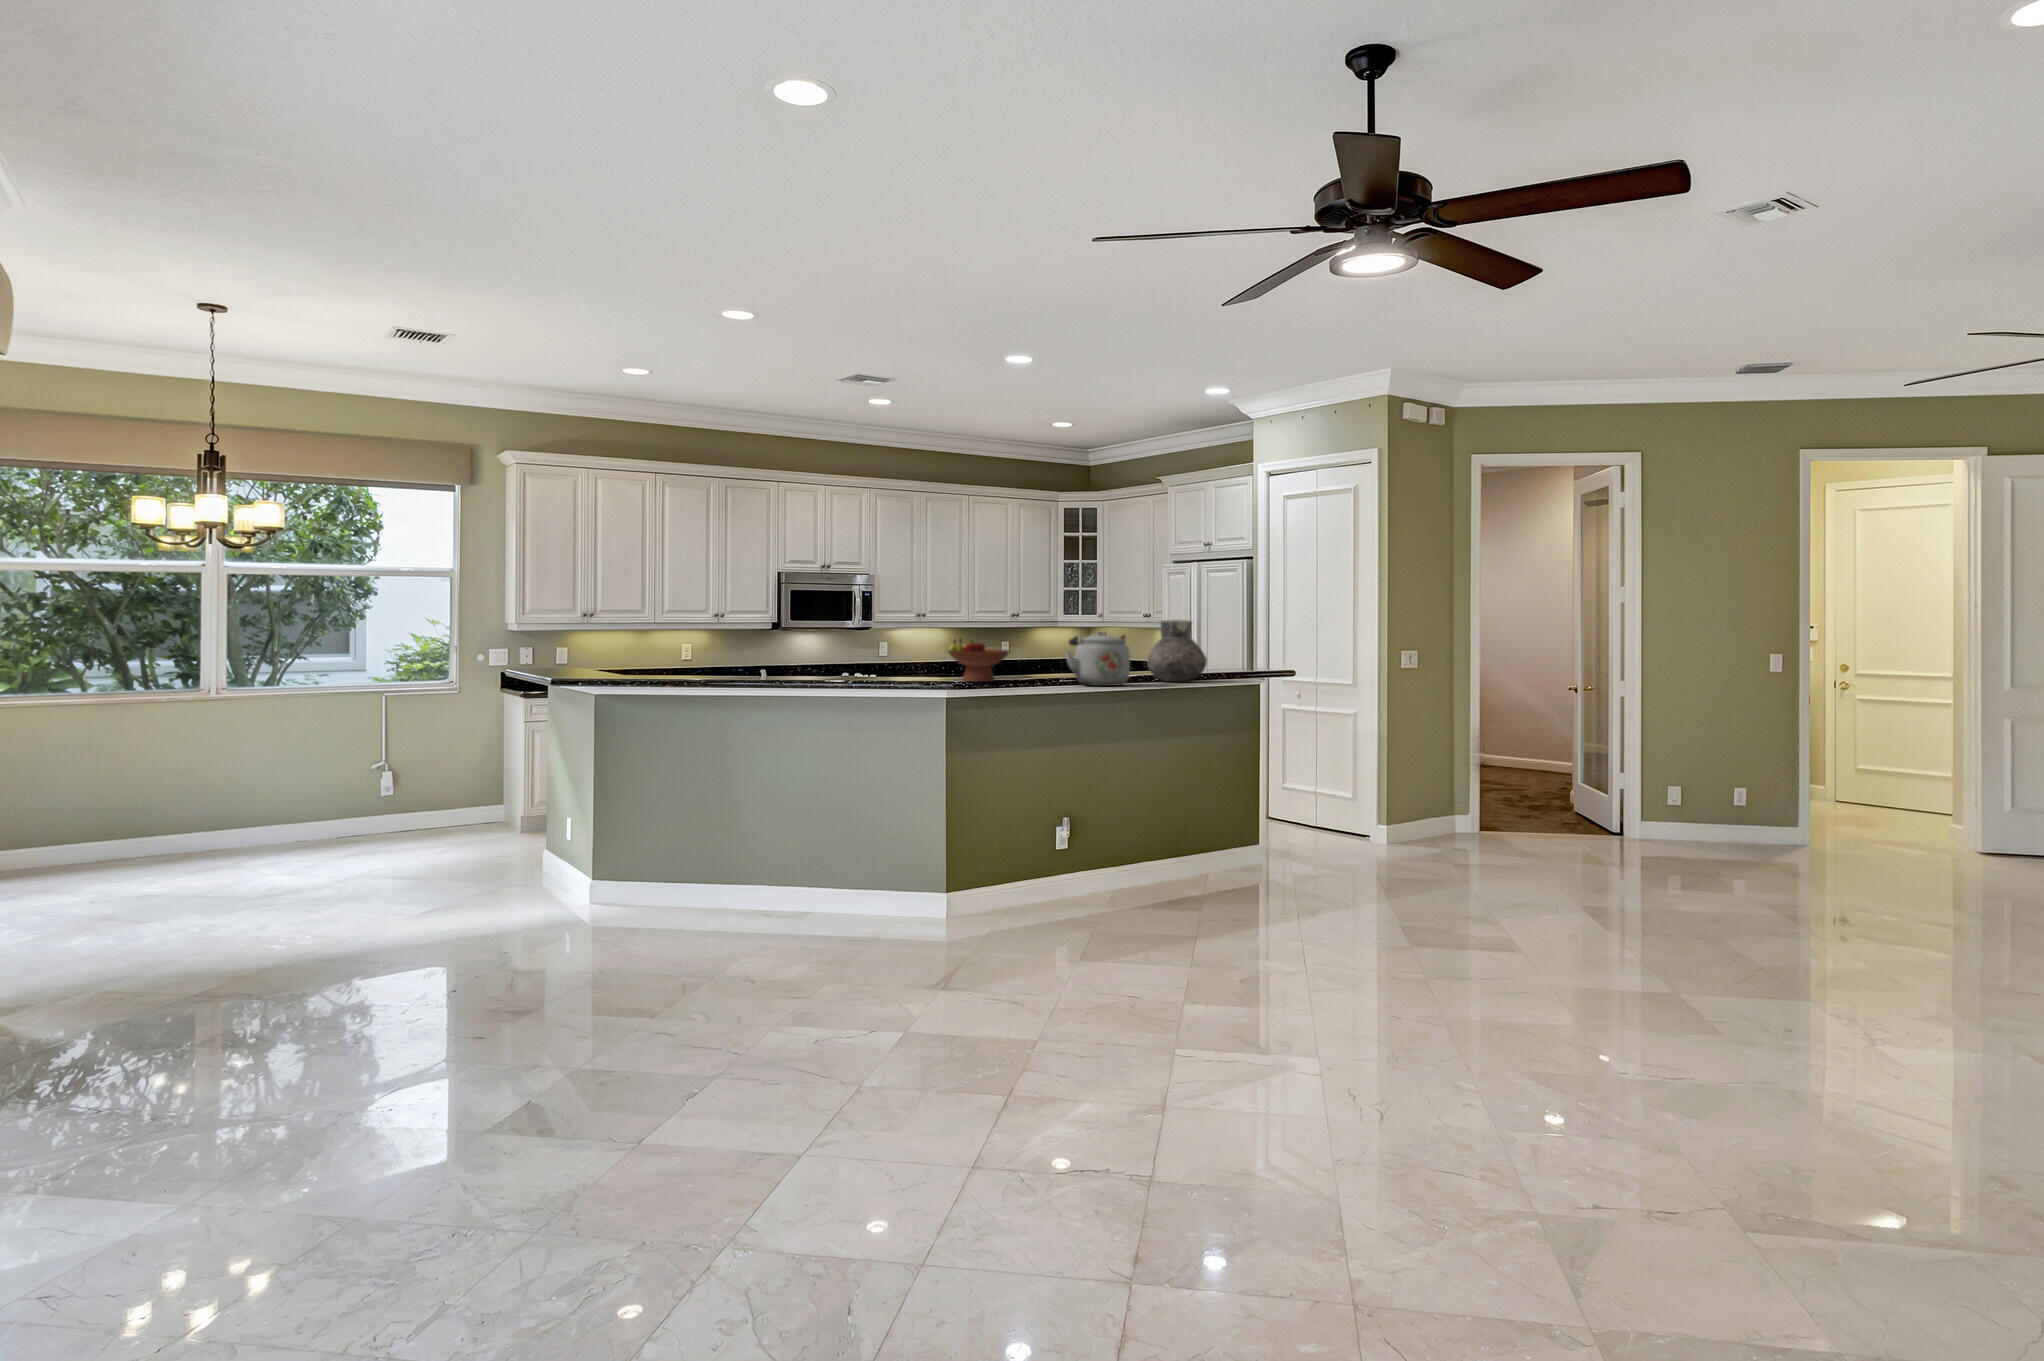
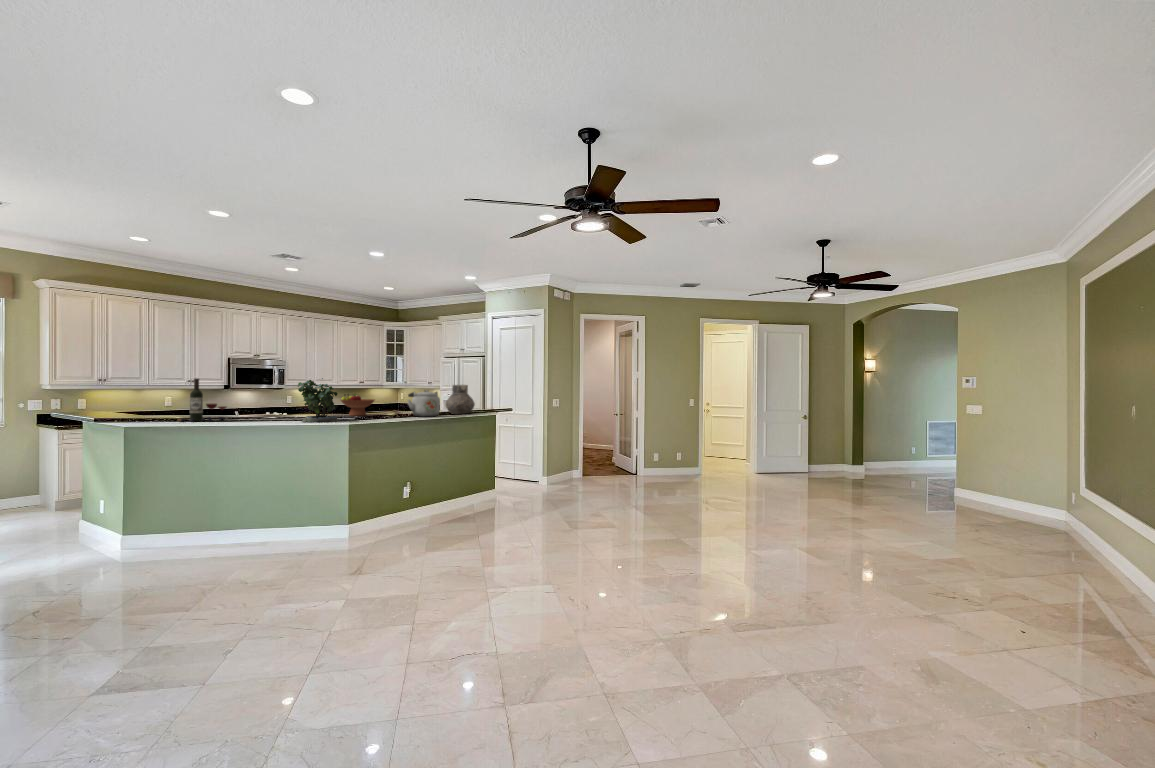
potted plant: none [864,609,934,693] -> present [298,378,339,422]
wine bottle: none [681,611,757,688] -> present [178,378,226,422]

